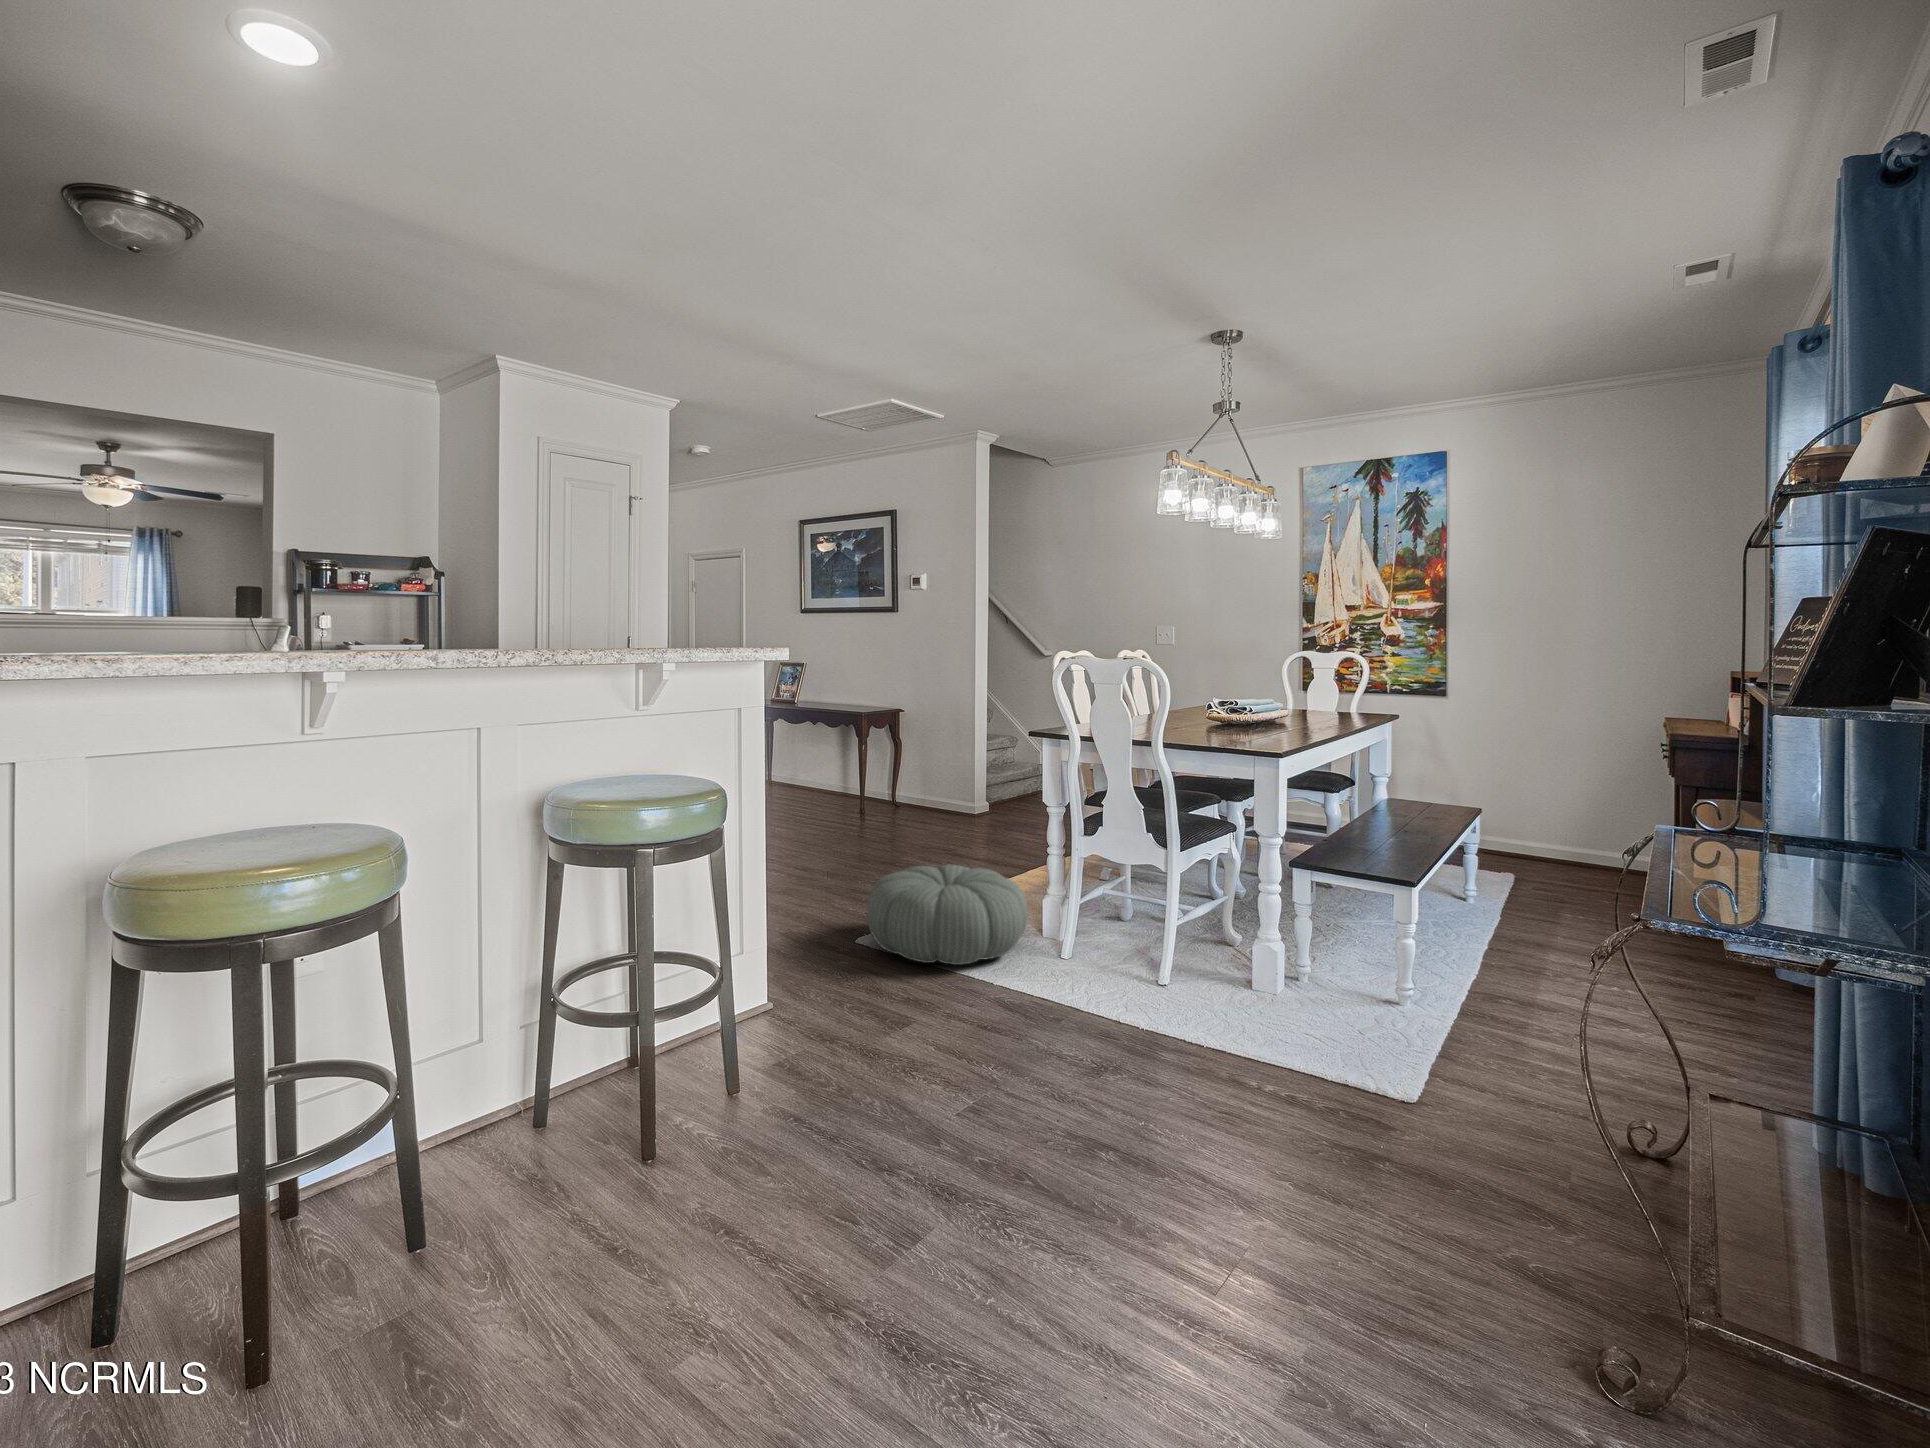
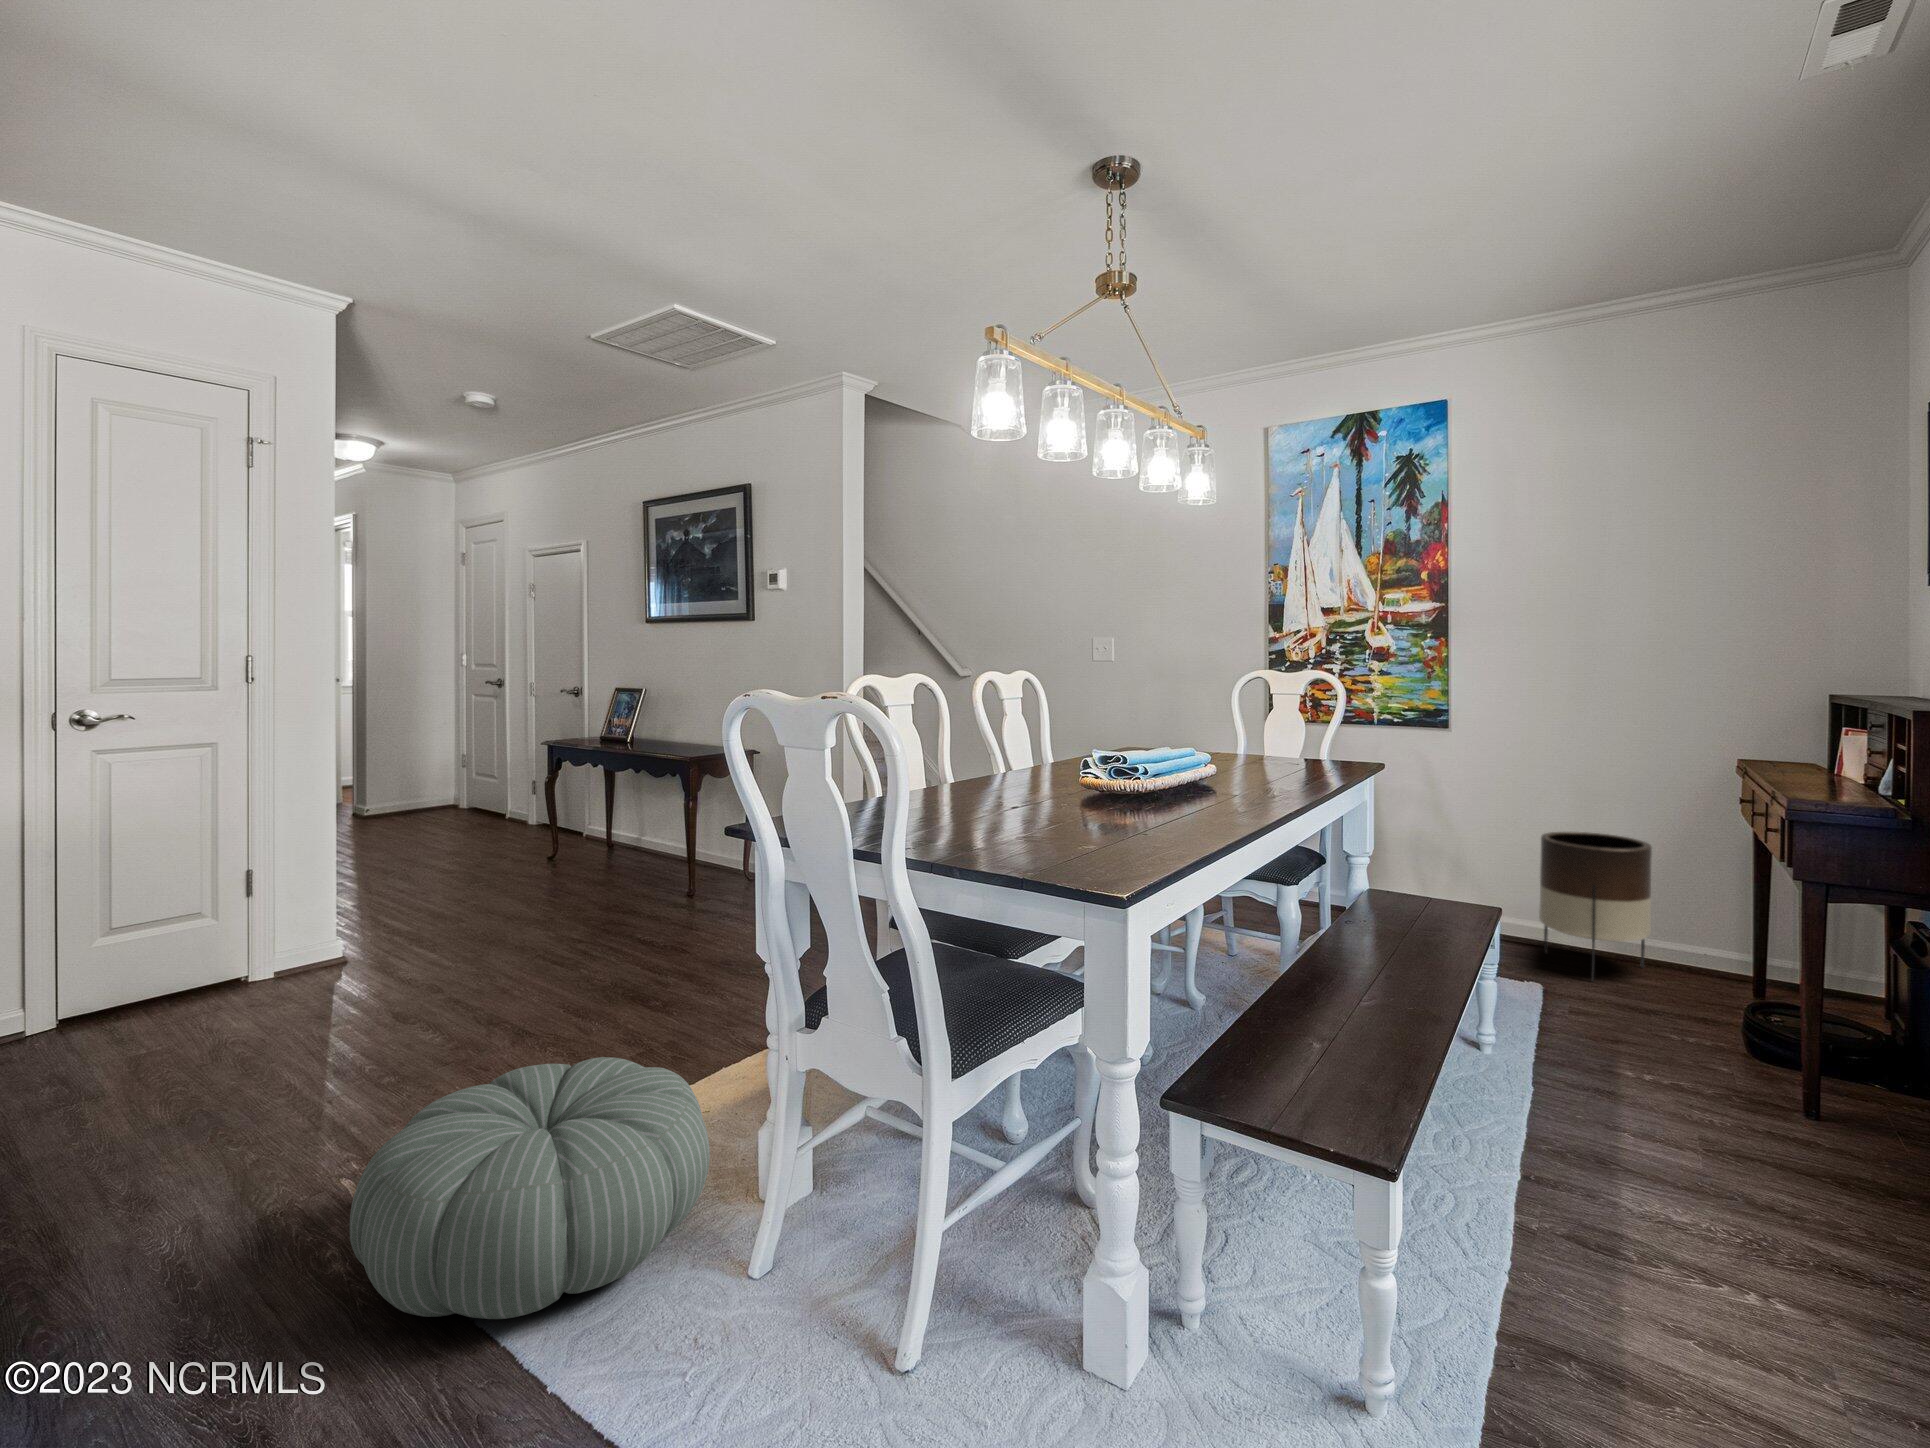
planter: none [1510,770,1594,872] -> present [1539,832,1652,981]

